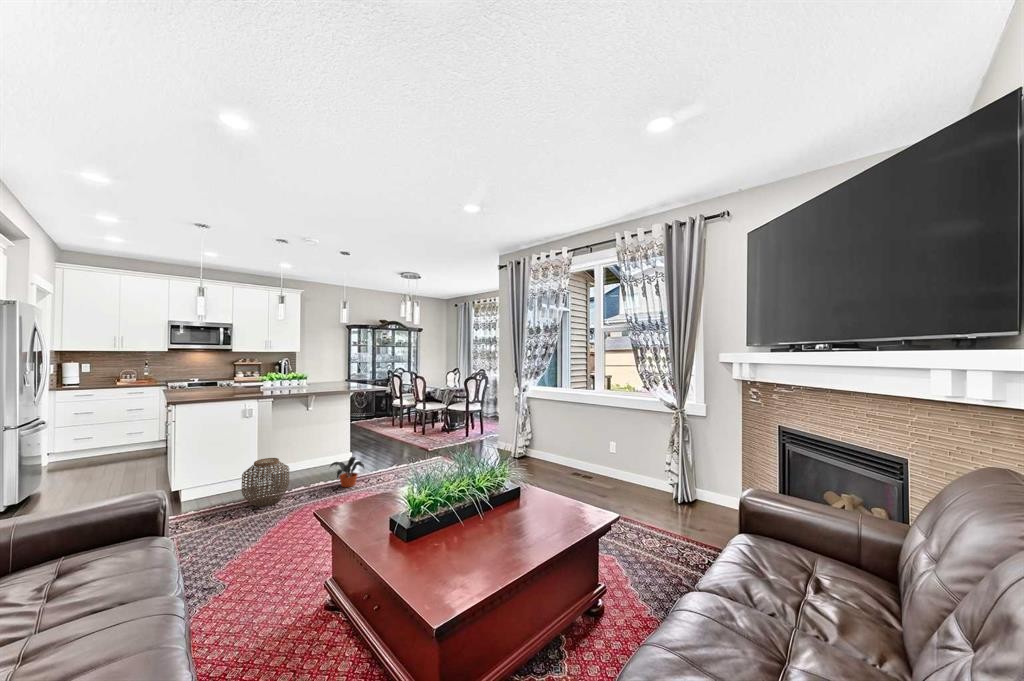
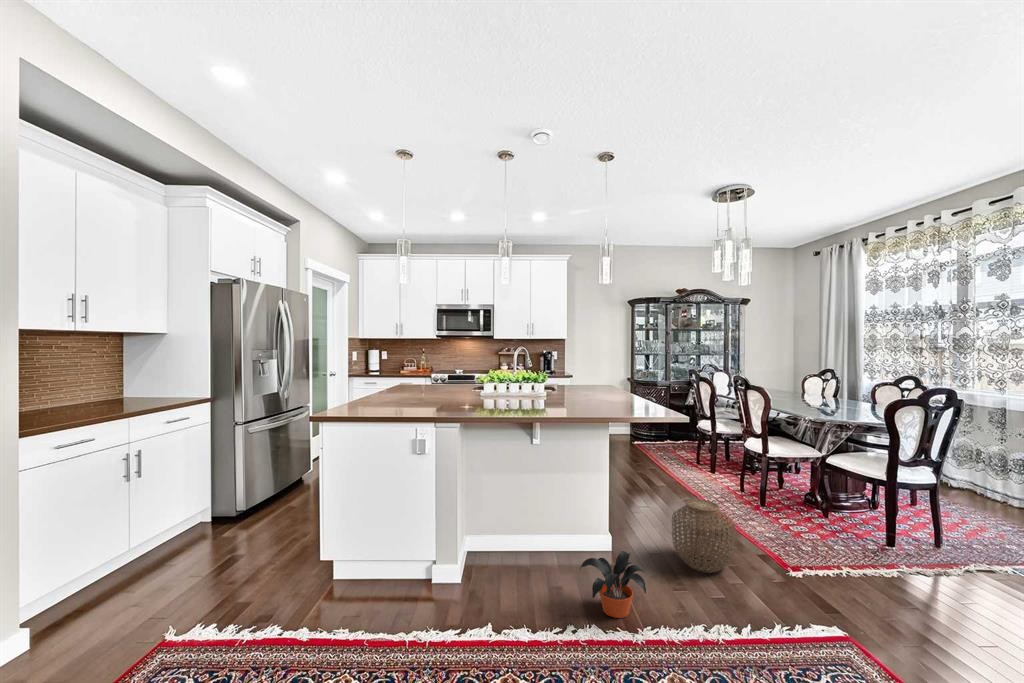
woven basket: present [242,458,289,506] -> present [672,499,735,573]

